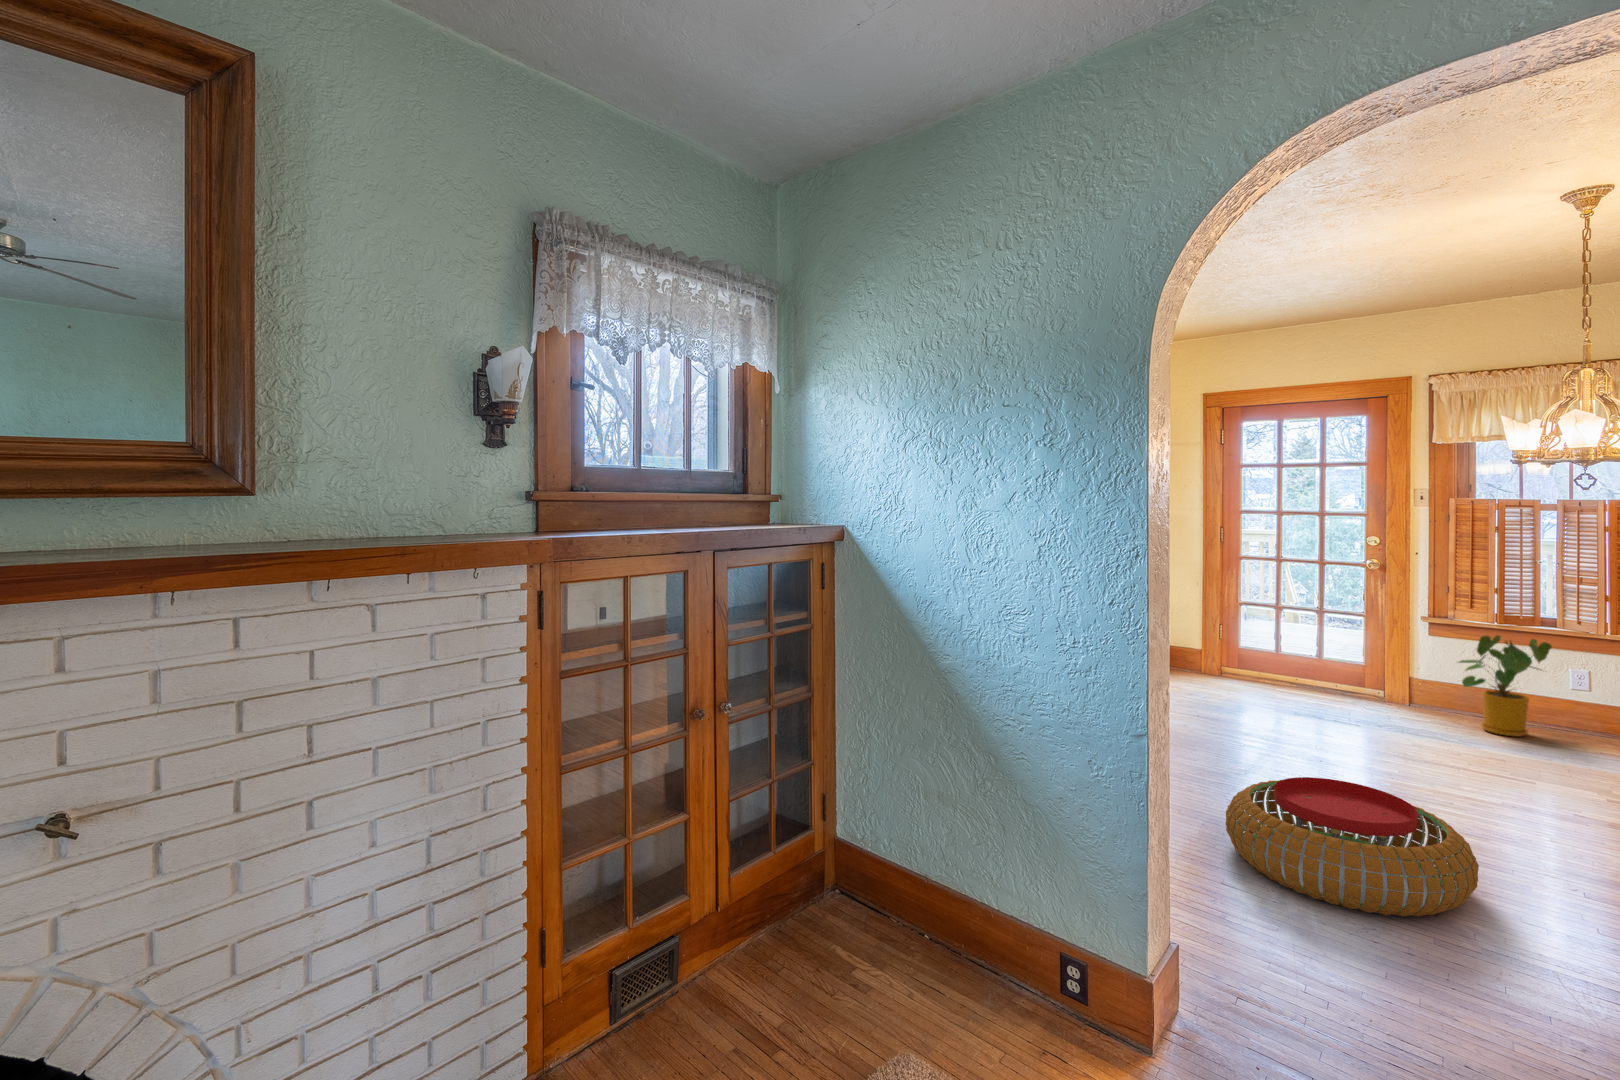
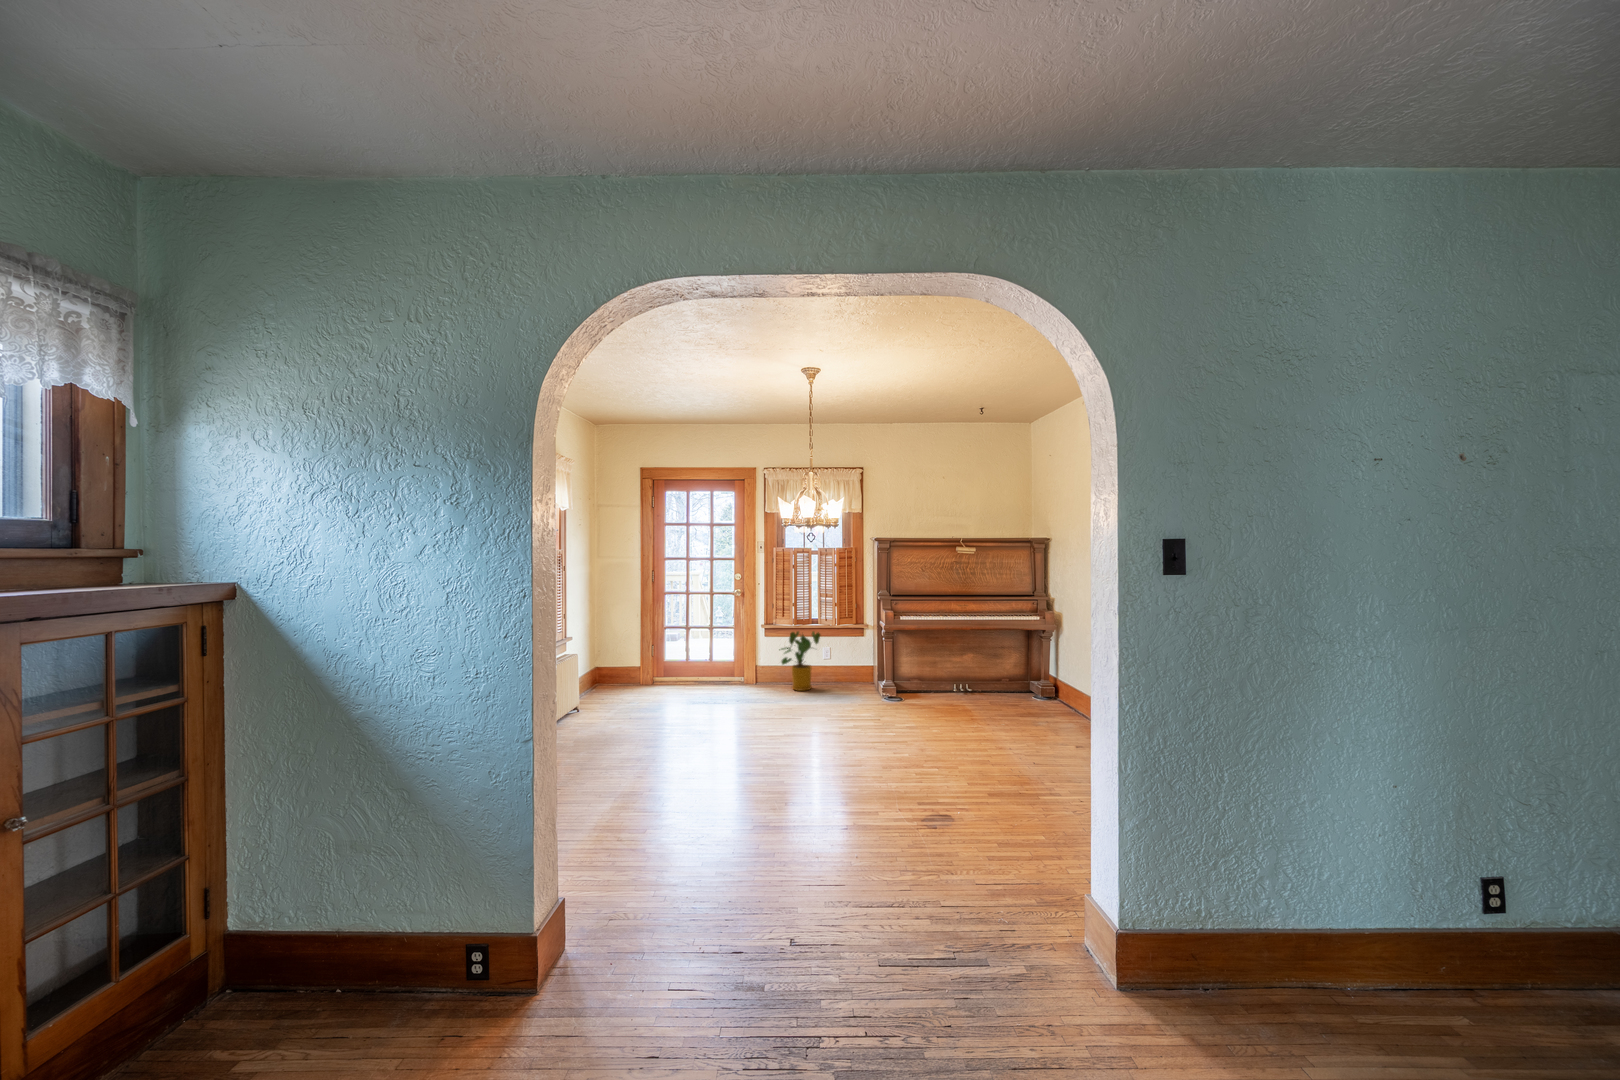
pouf: present [1226,777,1479,917] -> none [631,740,770,827]

